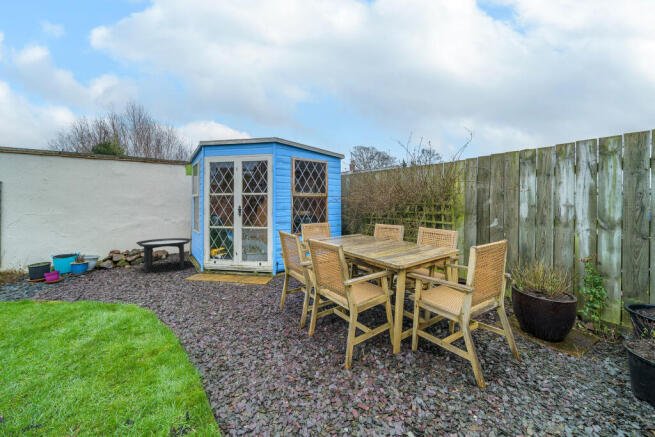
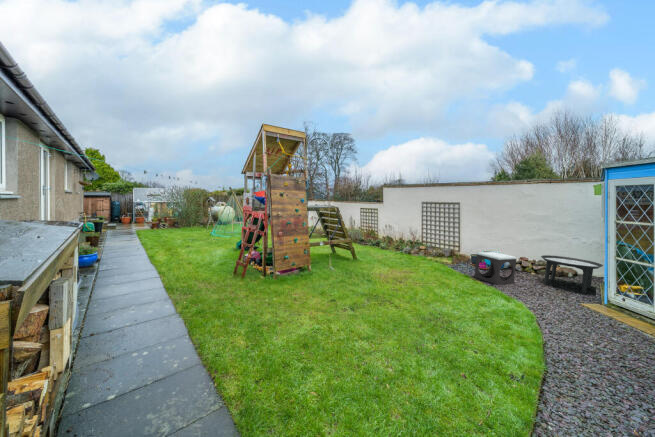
footstool: none [39,249,110,297] -> present [474,252,516,285]

